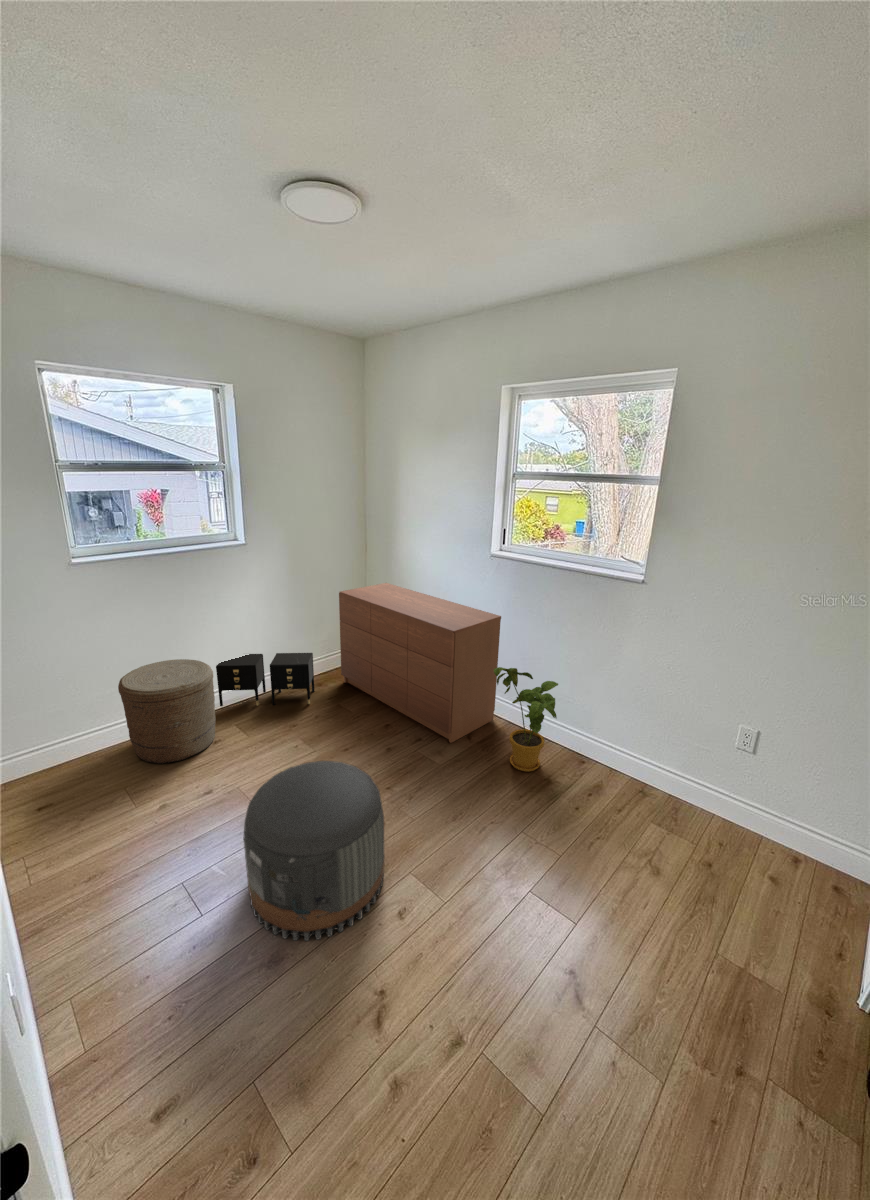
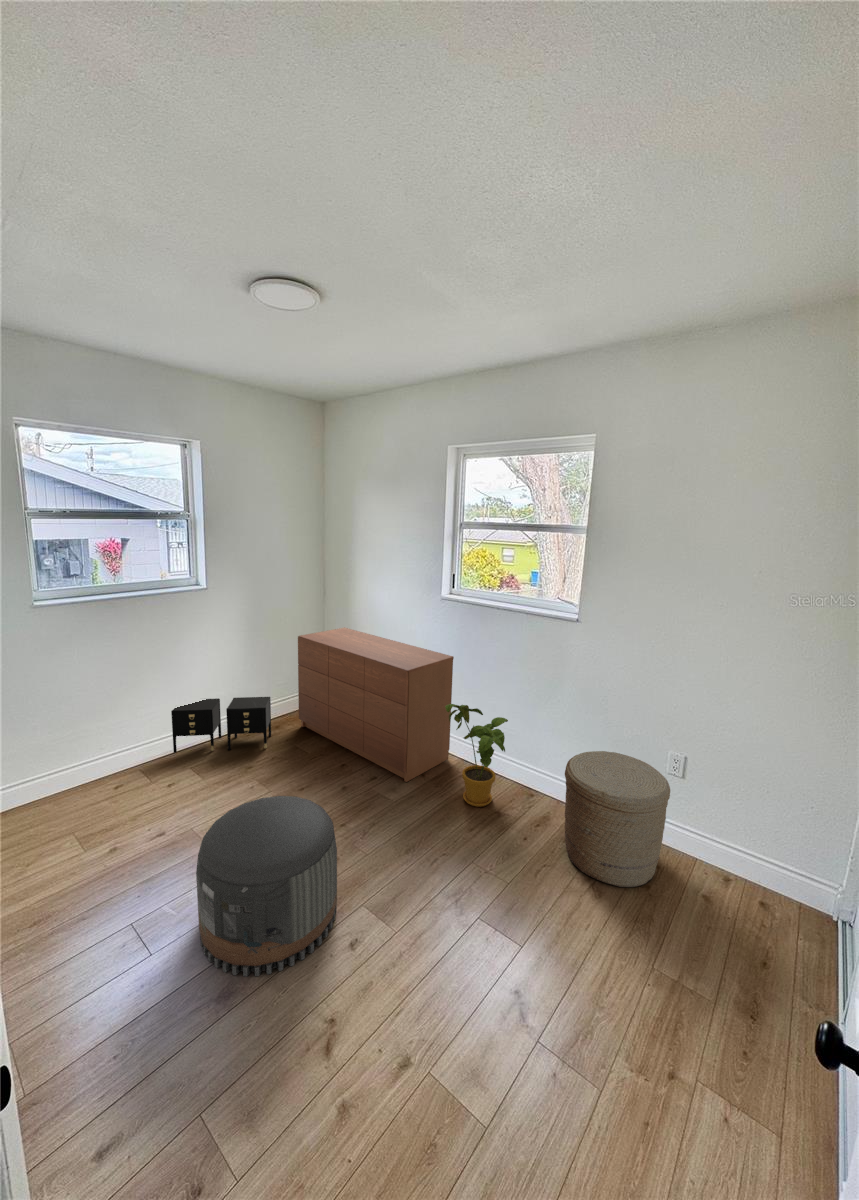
woven basket: present [118,659,216,764] -> present [565,751,670,887]

